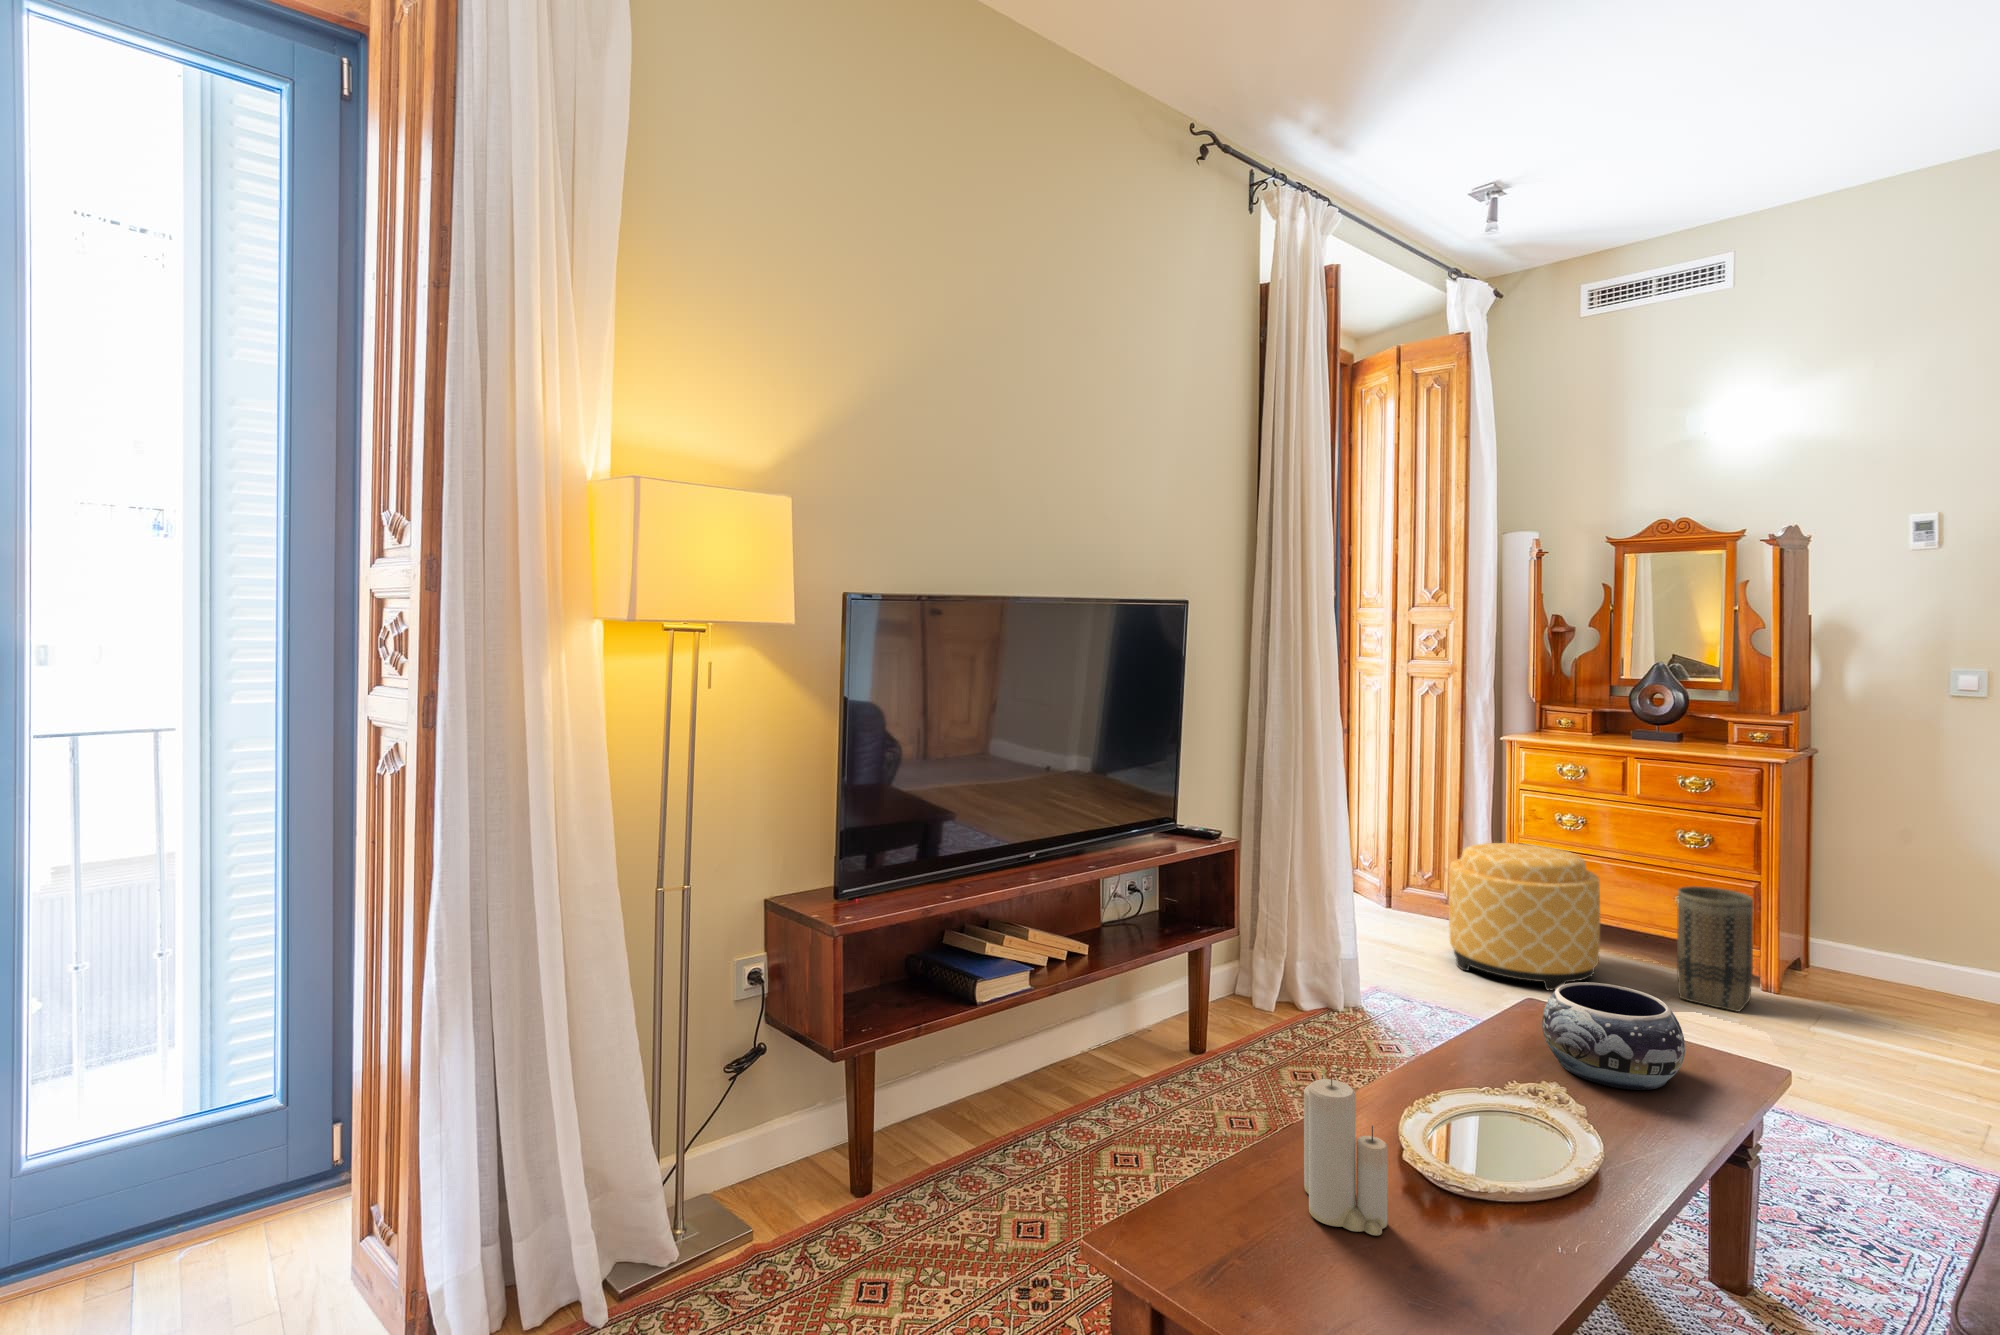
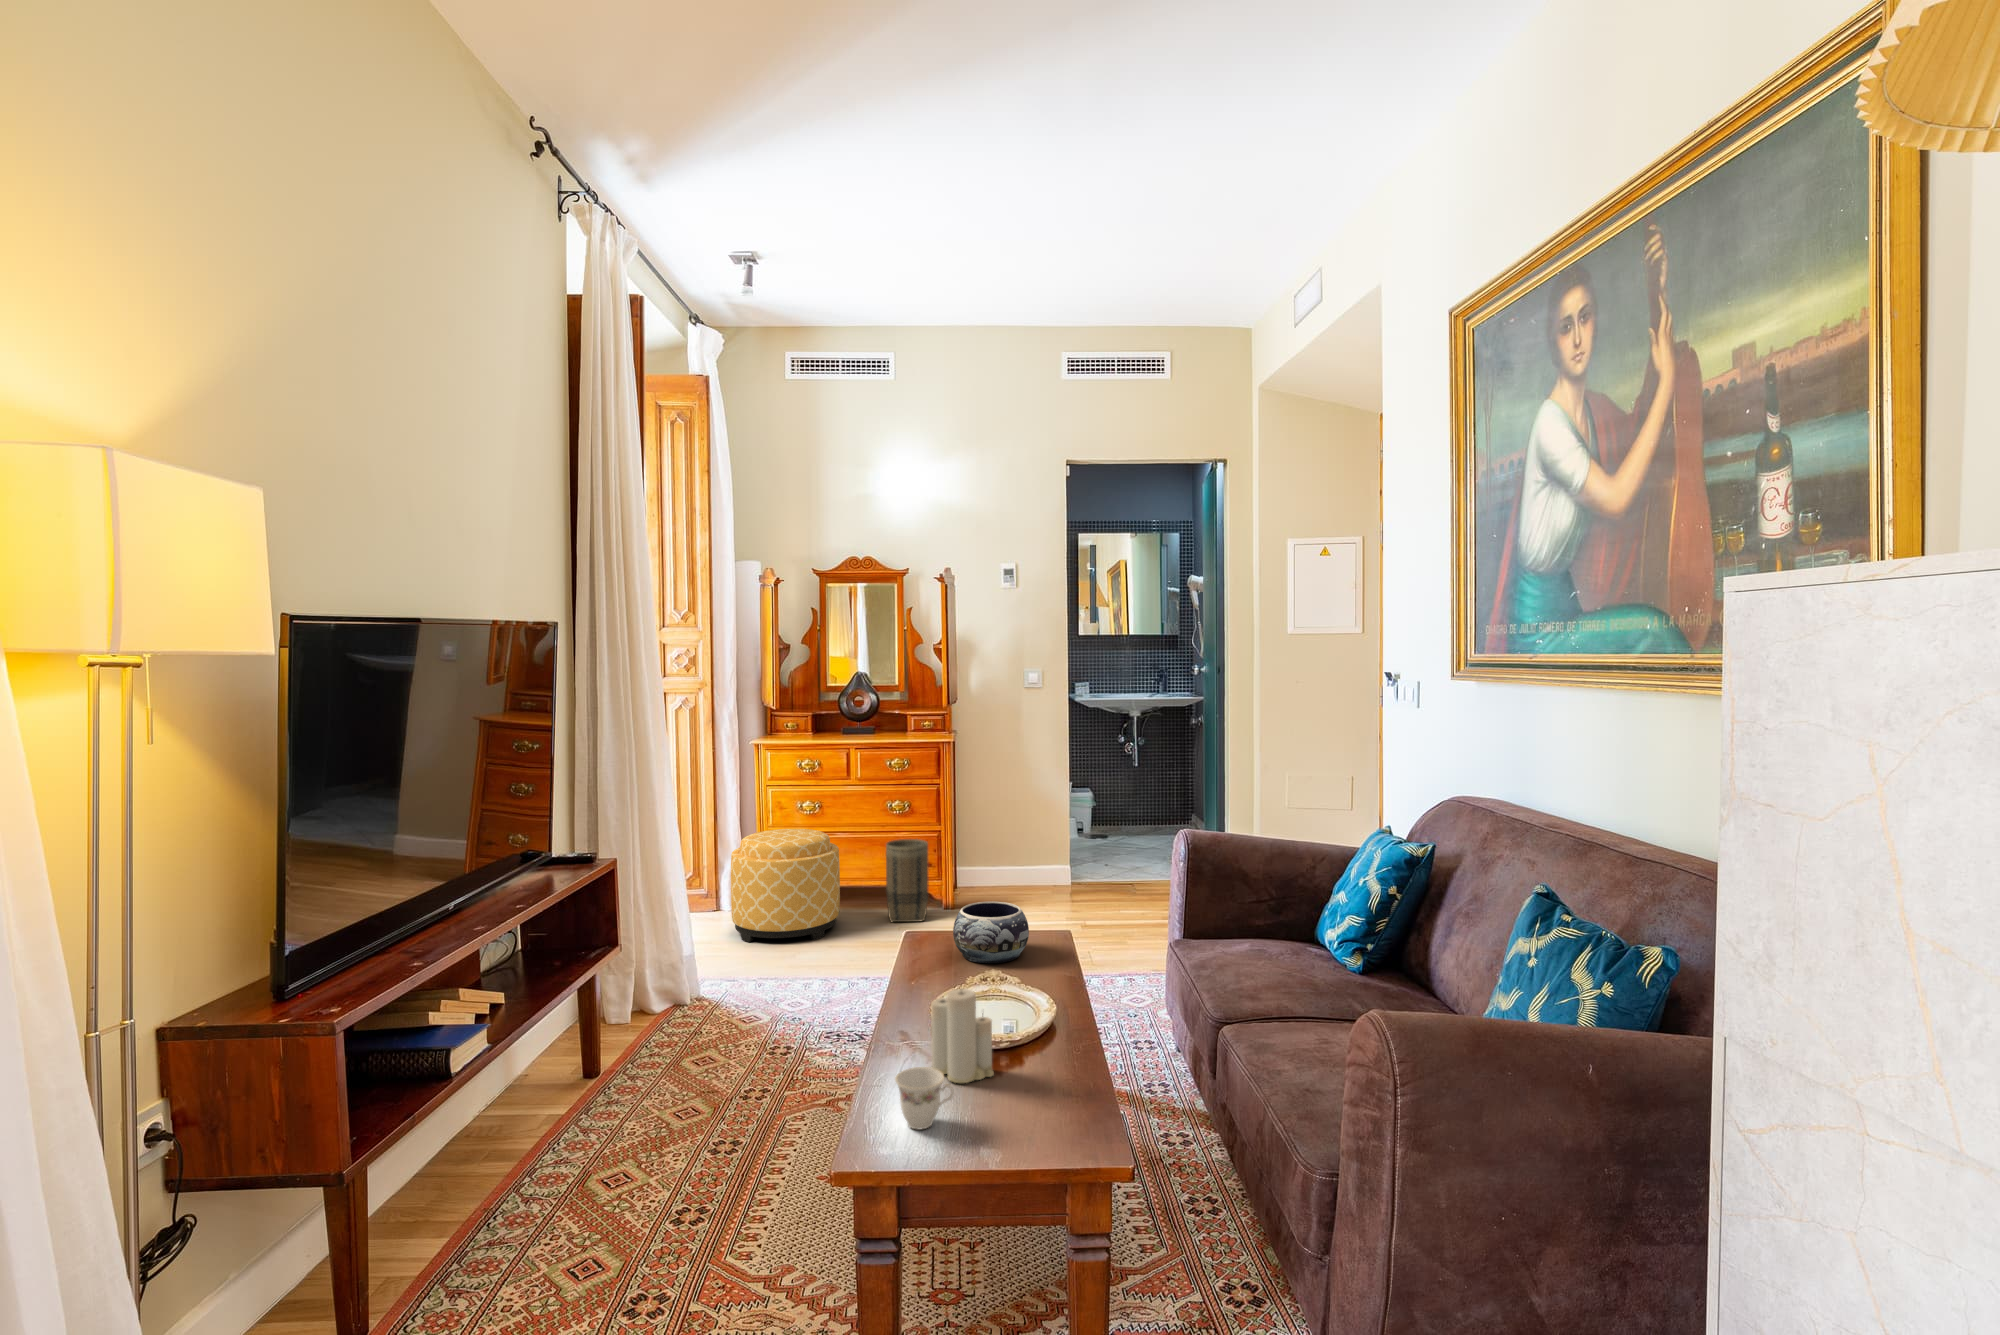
teacup: none [1163,1158,1238,1253] -> present [895,1067,954,1129]

